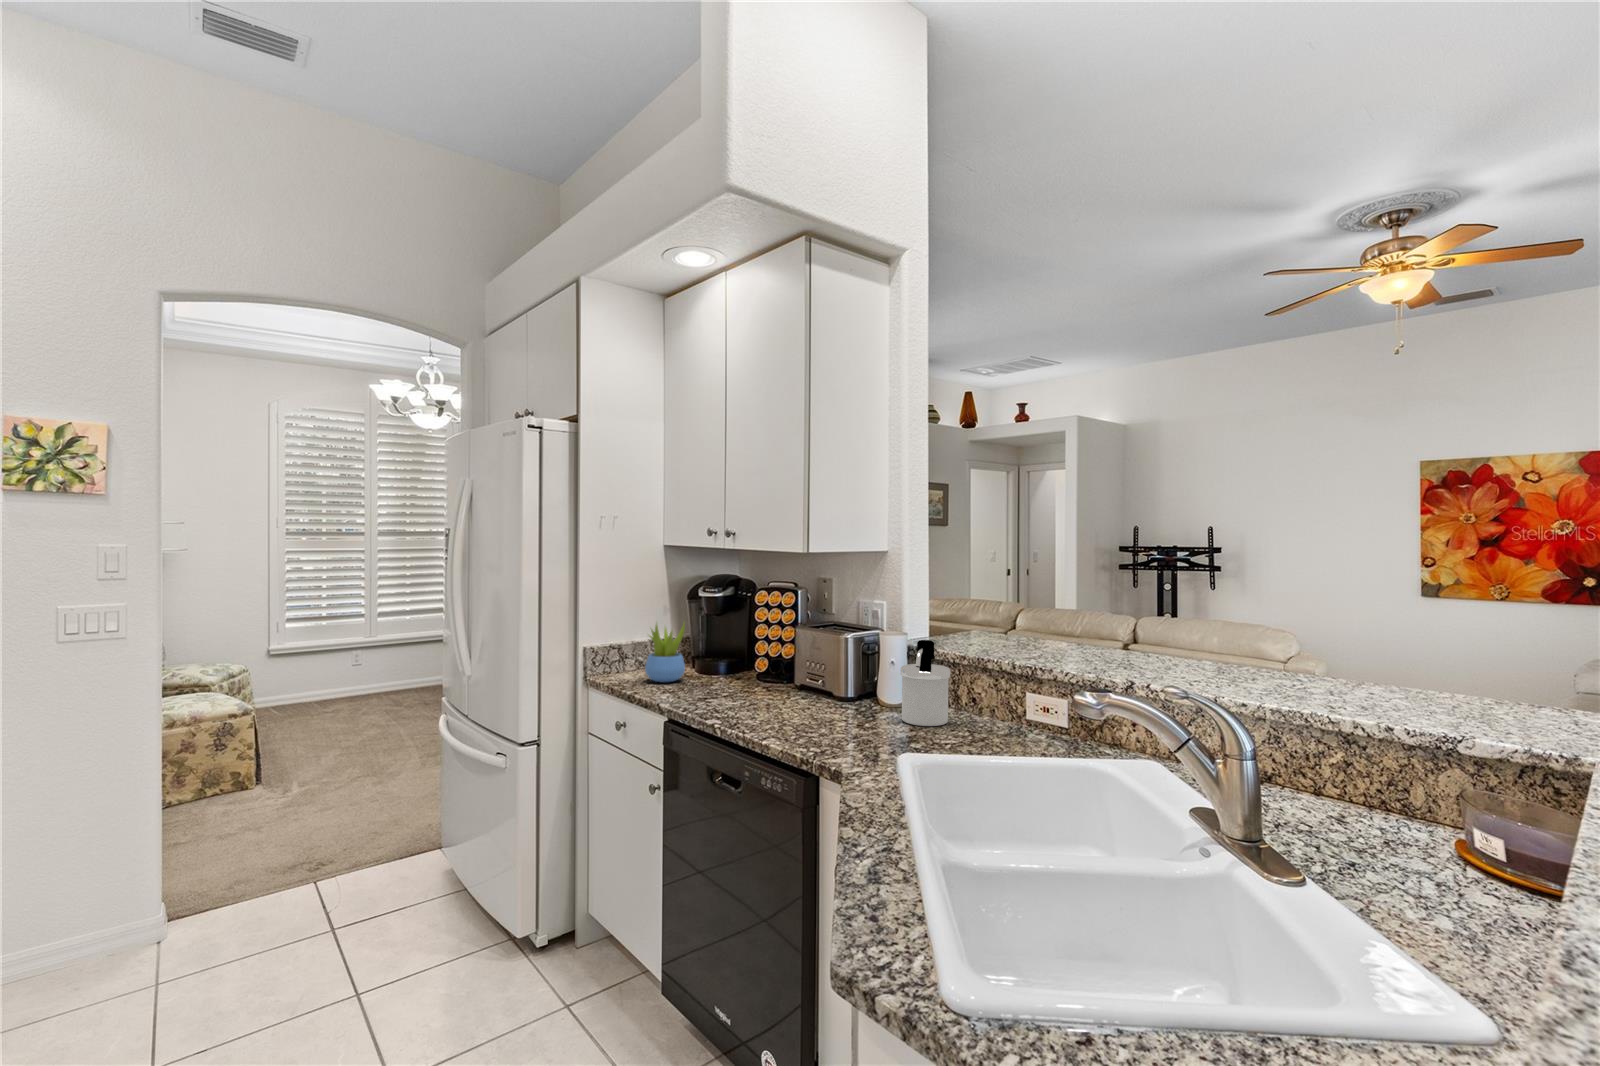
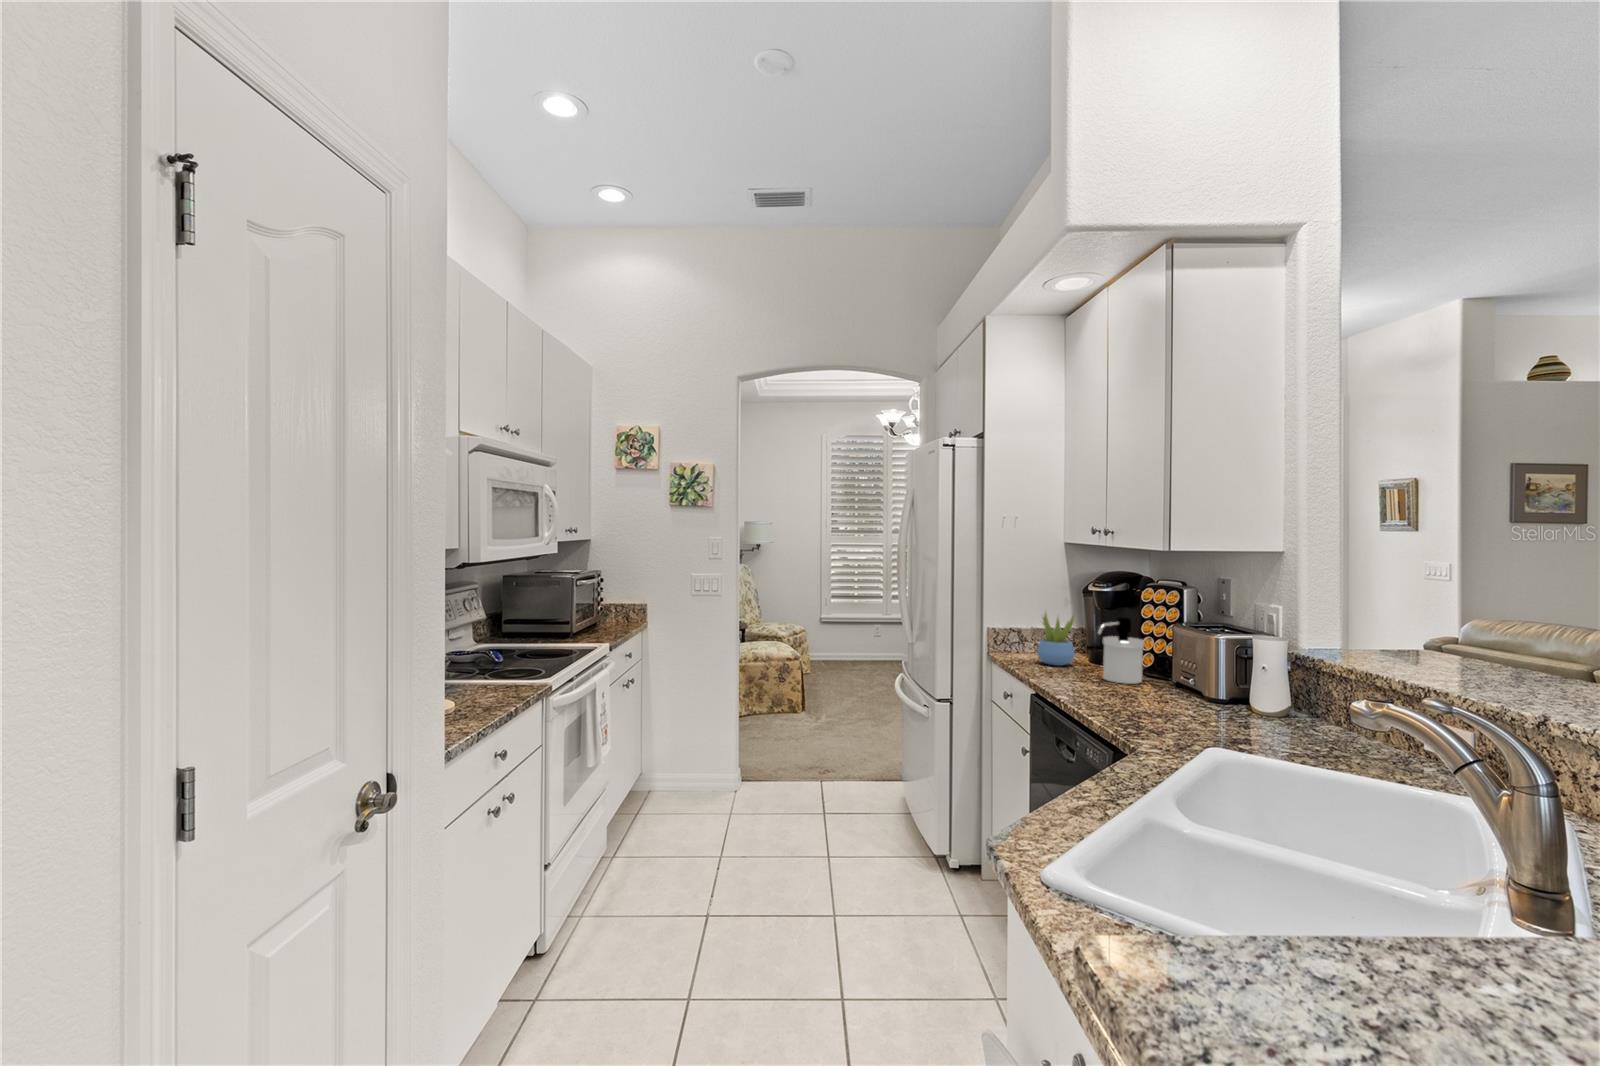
soap dispenser: present [901,640,950,726] -> present [1098,618,1144,684]

